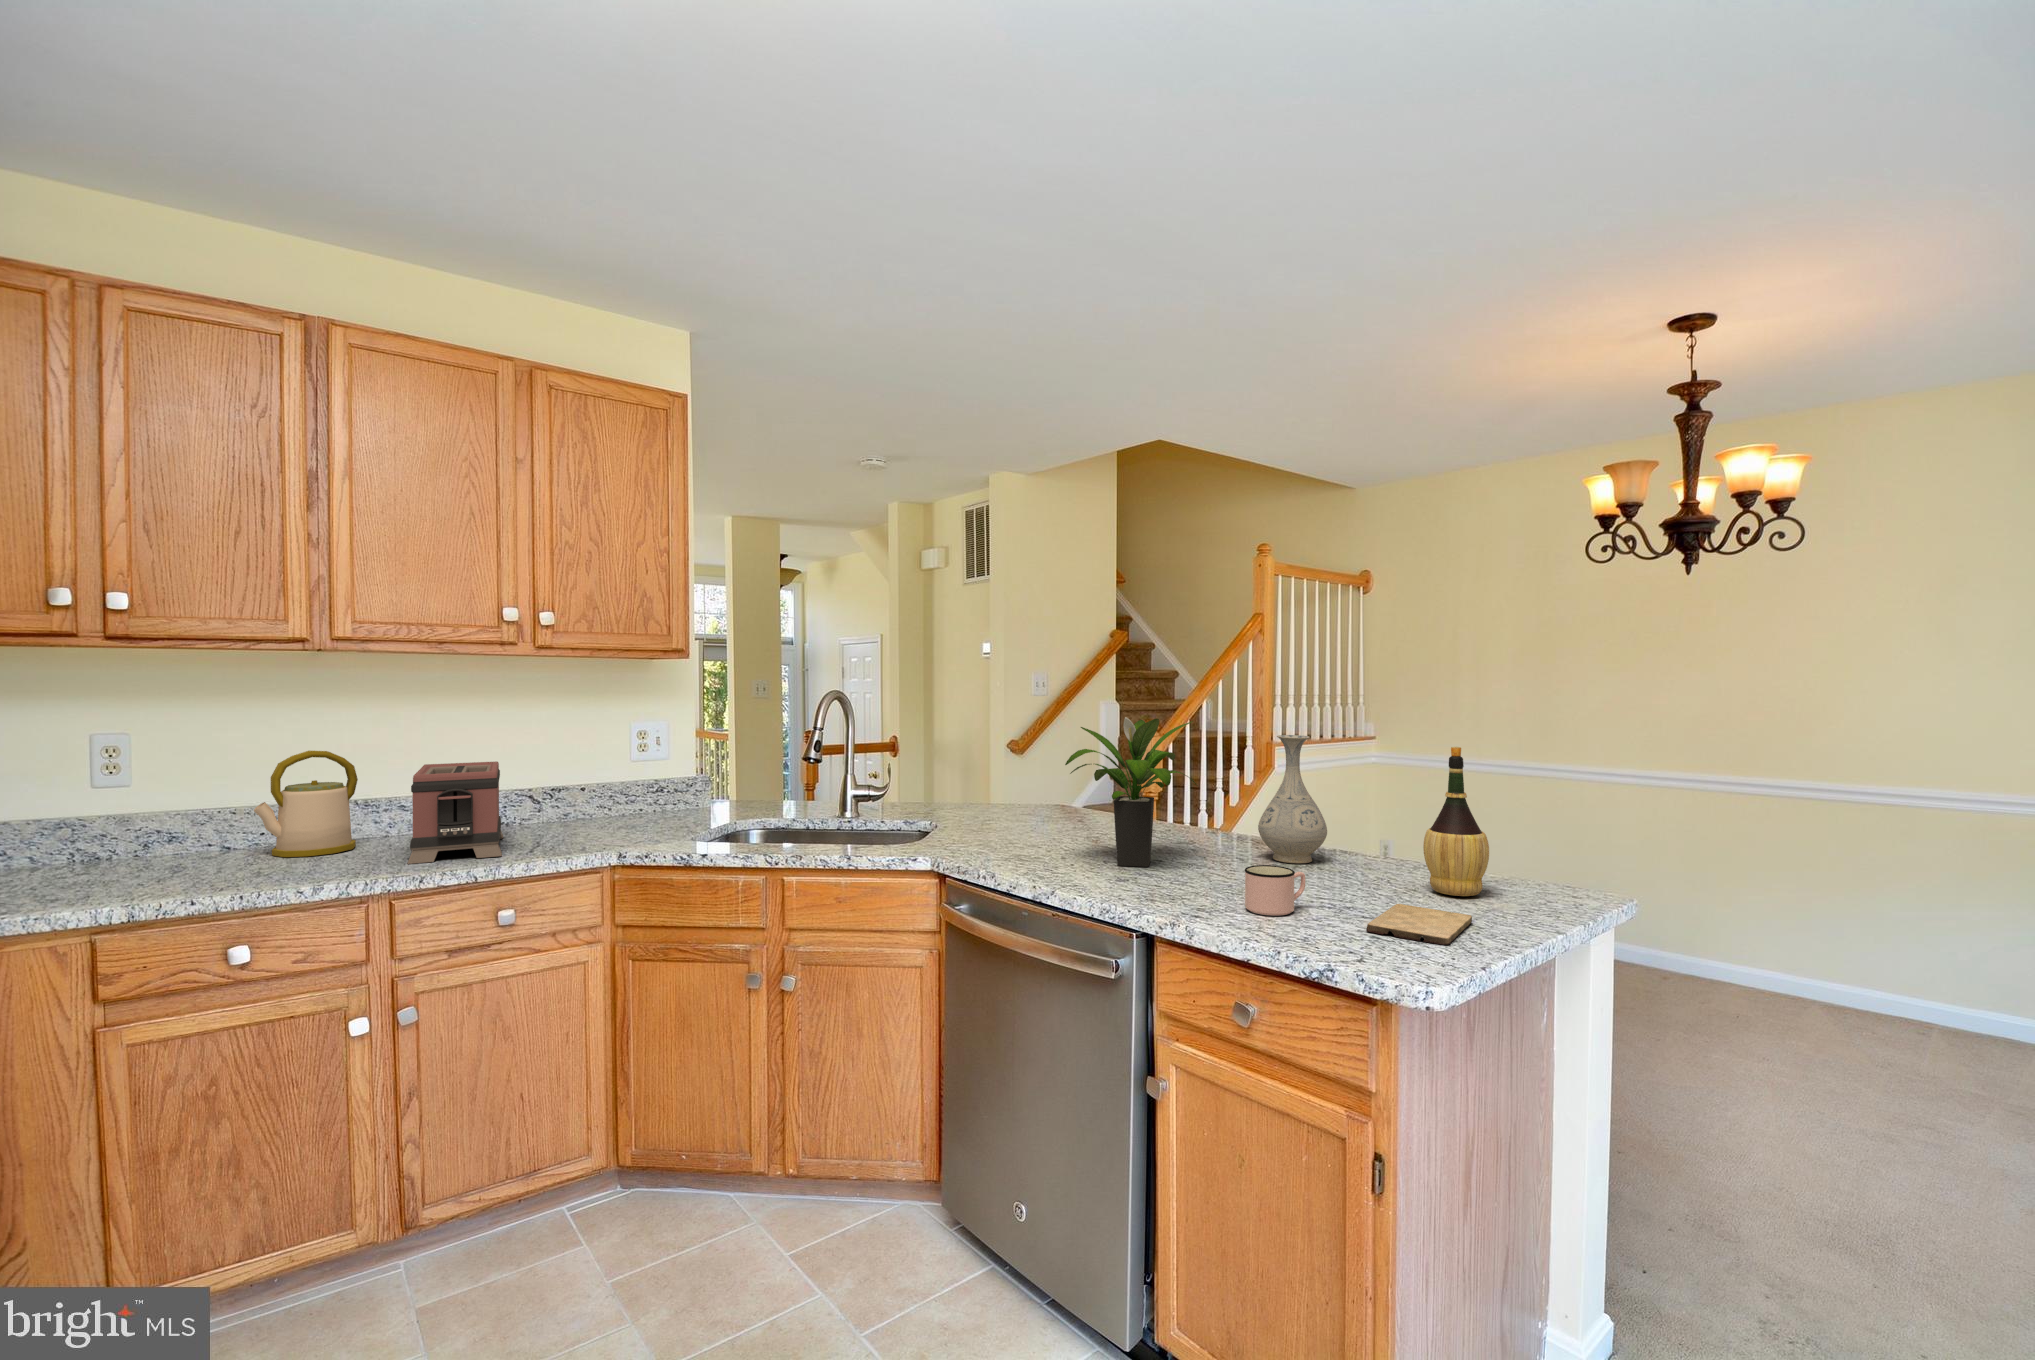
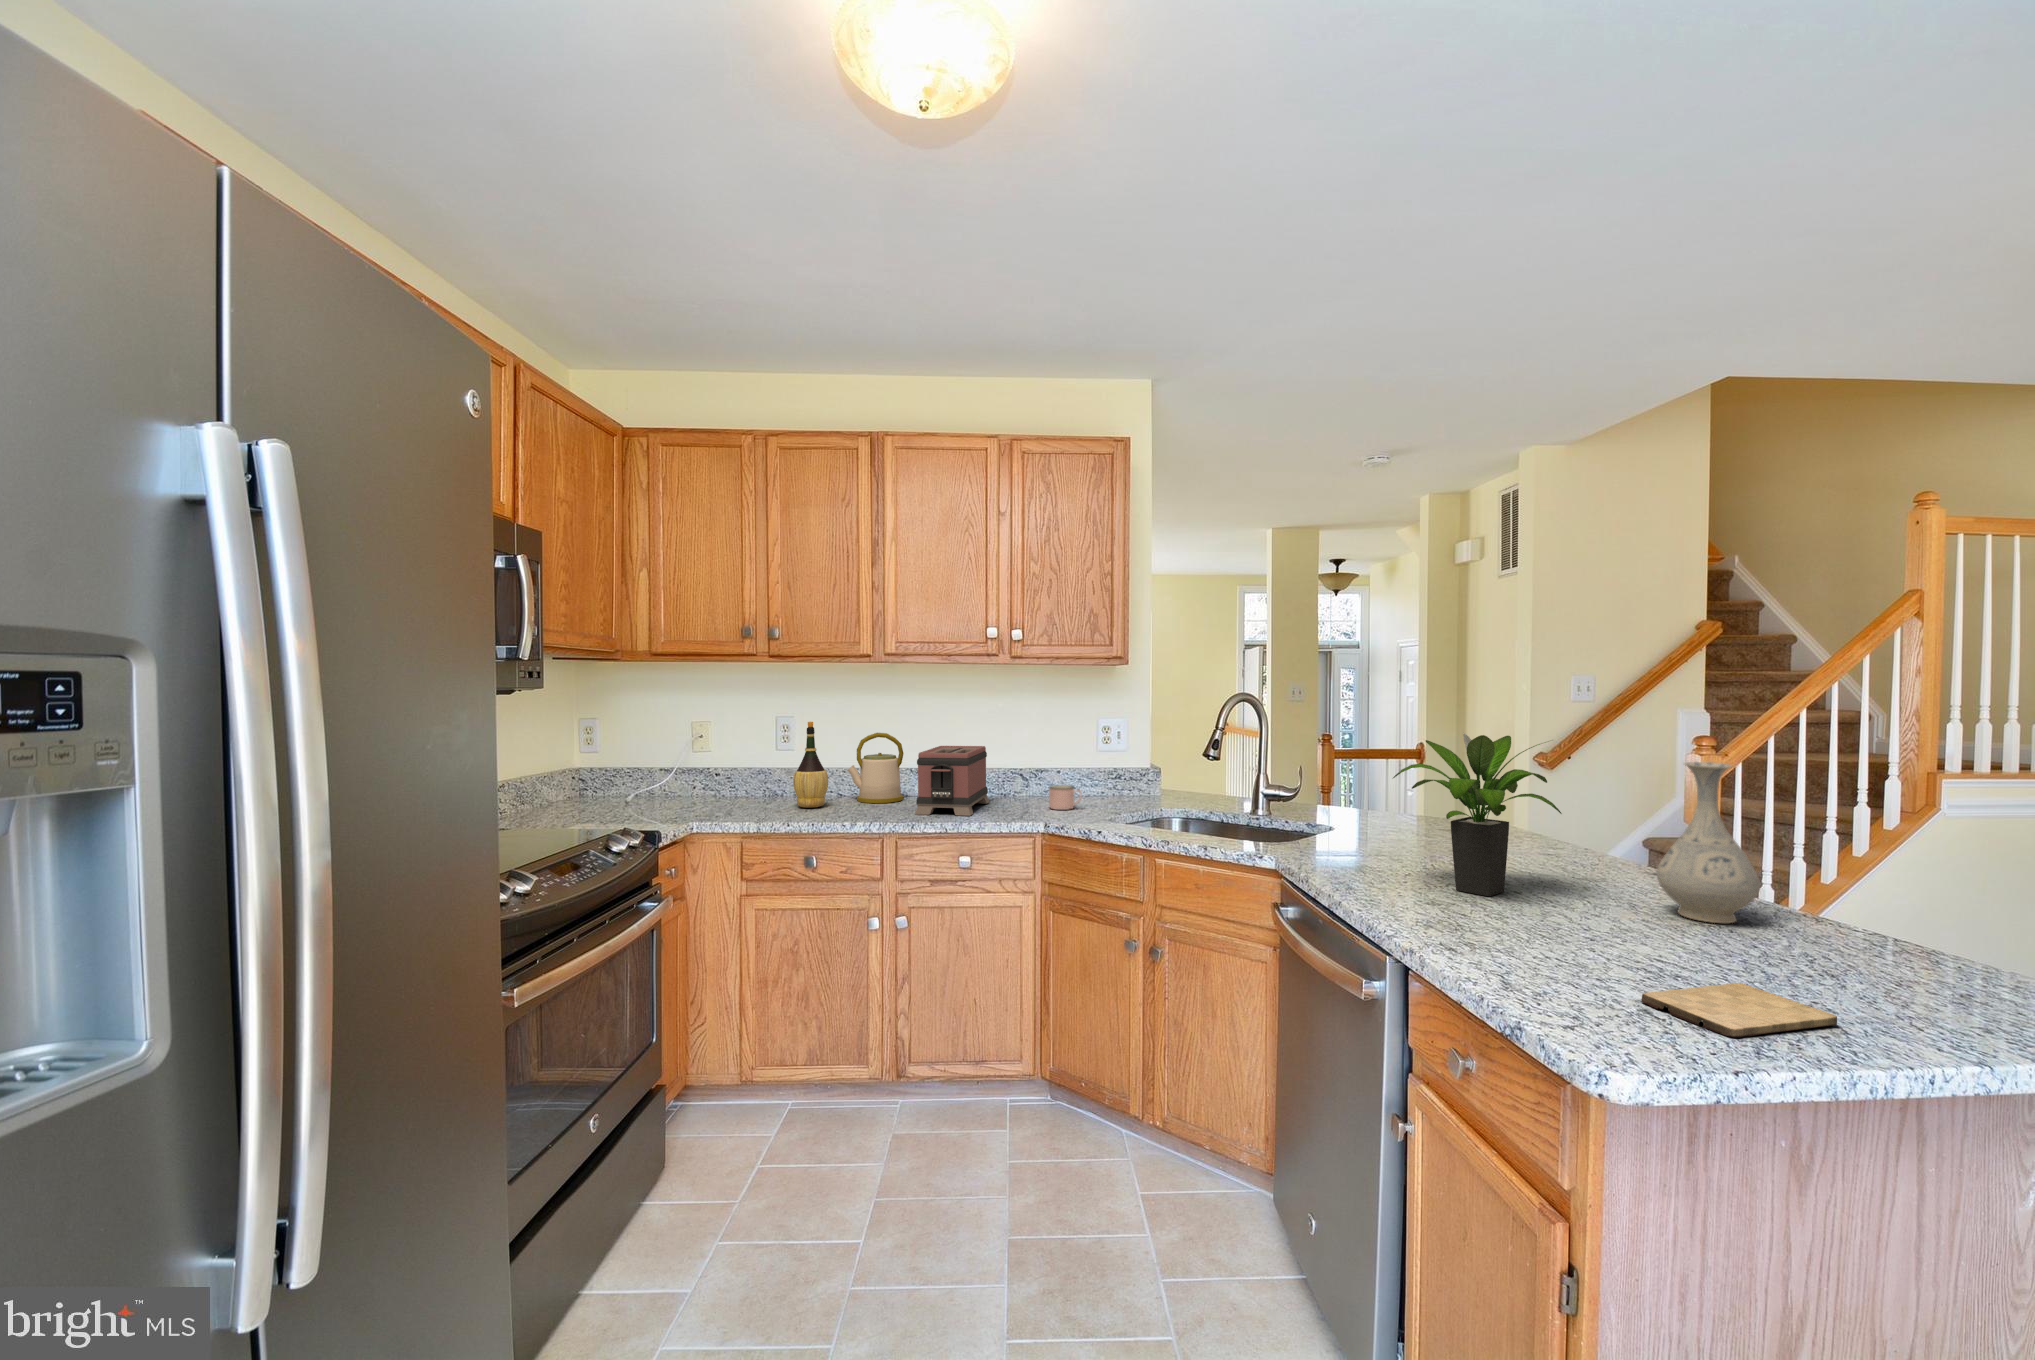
wine bottle: present [1423,747,1489,896] -> present [793,722,828,808]
mug: present [1245,865,1305,916] -> present [1049,785,1082,810]

